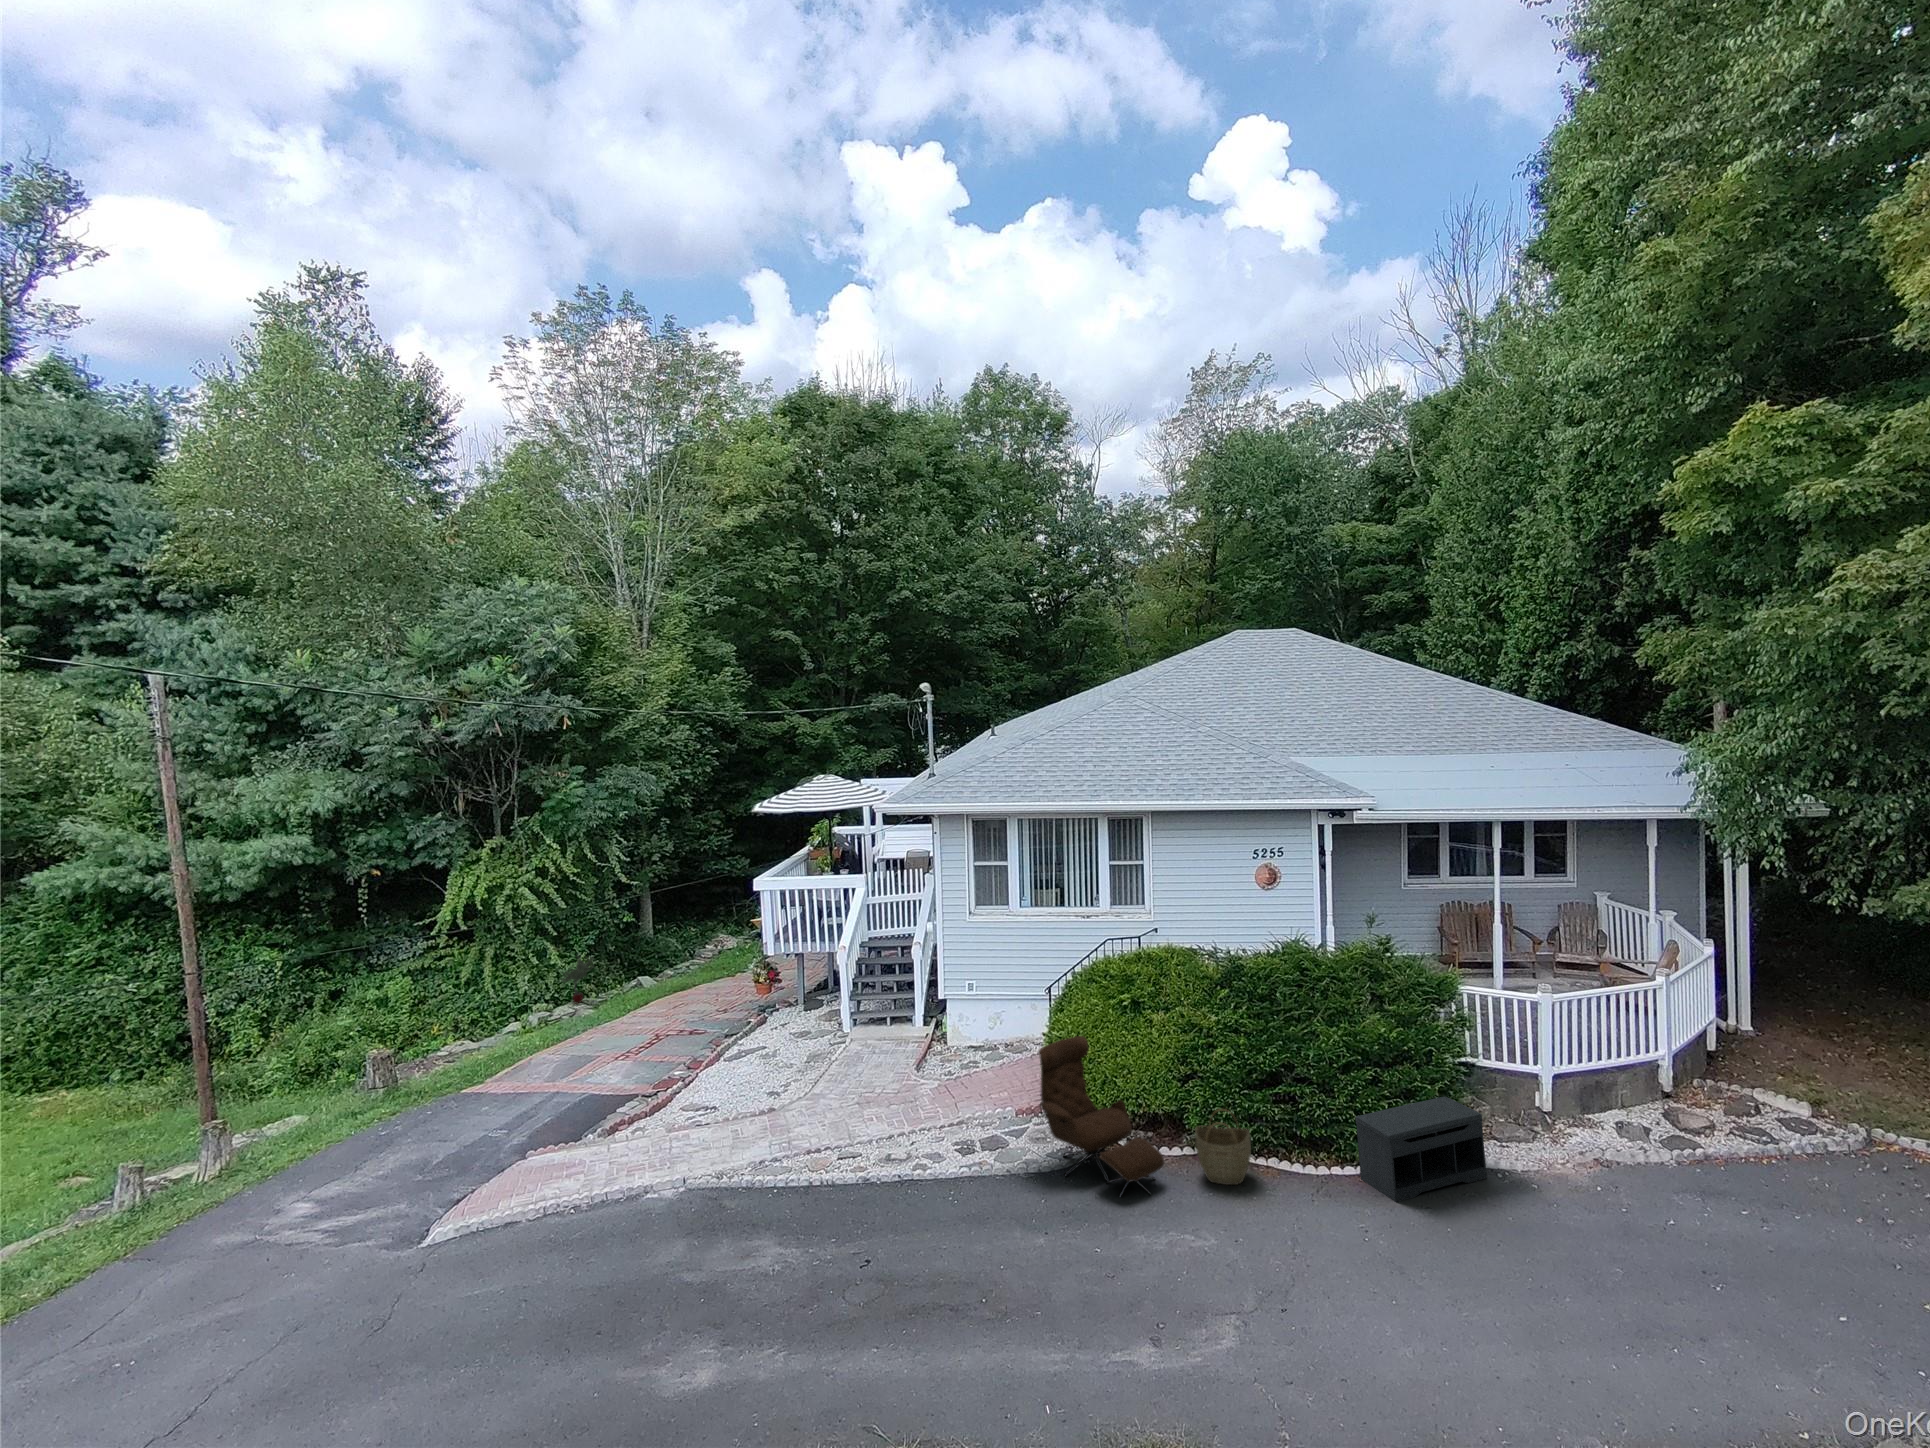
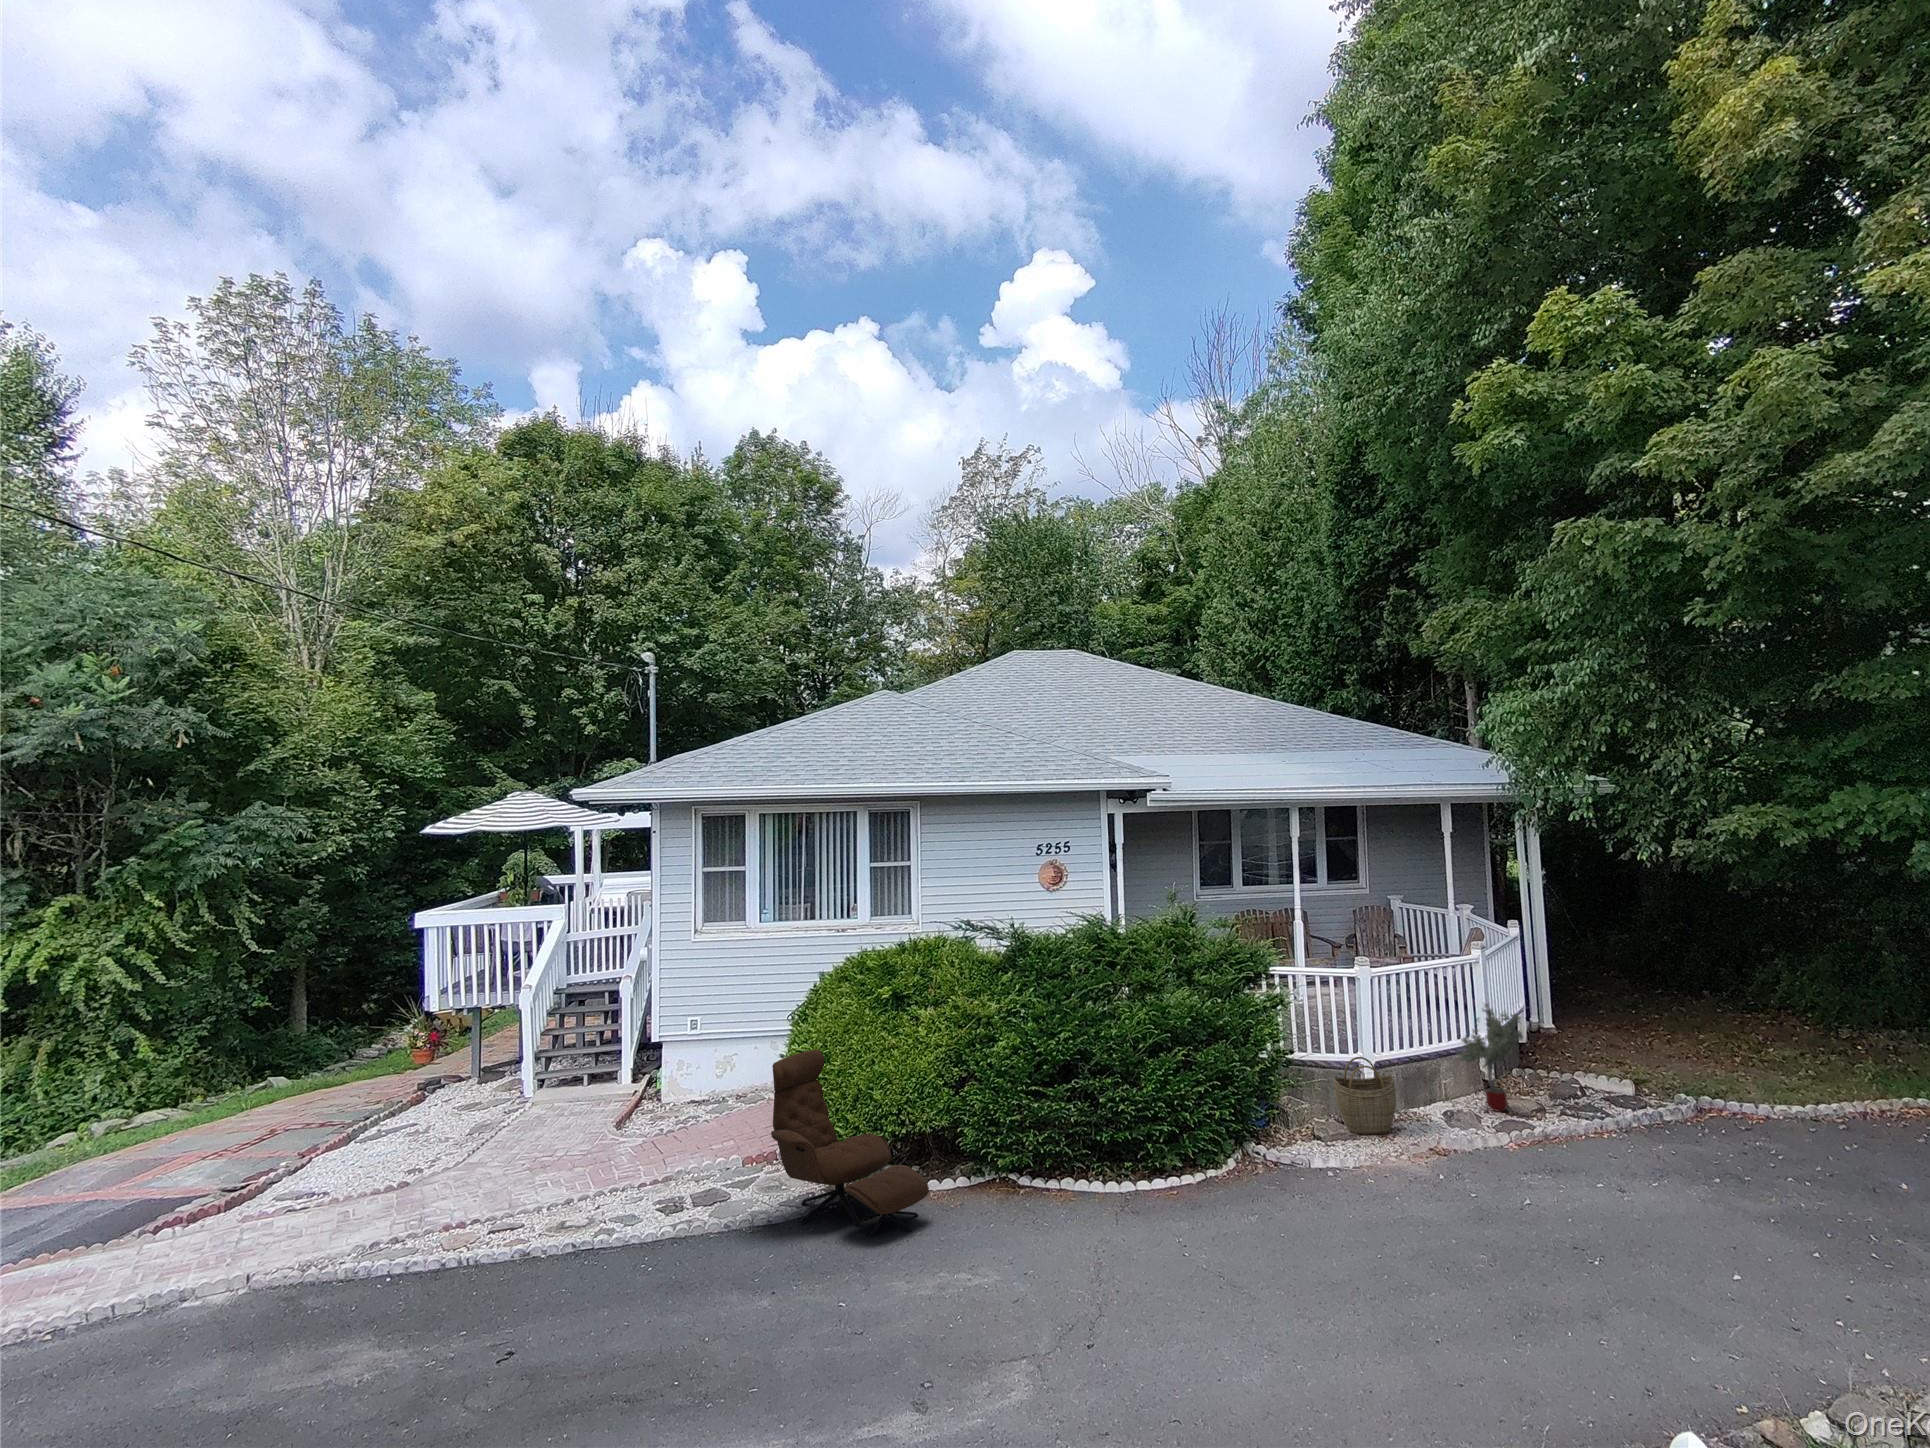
potted tree: present [560,956,594,1003] -> present [1457,1004,1523,1112]
bench: present [1356,1096,1487,1202] -> none [1161,1087,1309,1209]
woven basket: present [1195,1109,1251,1185] -> present [1333,1057,1396,1134]

